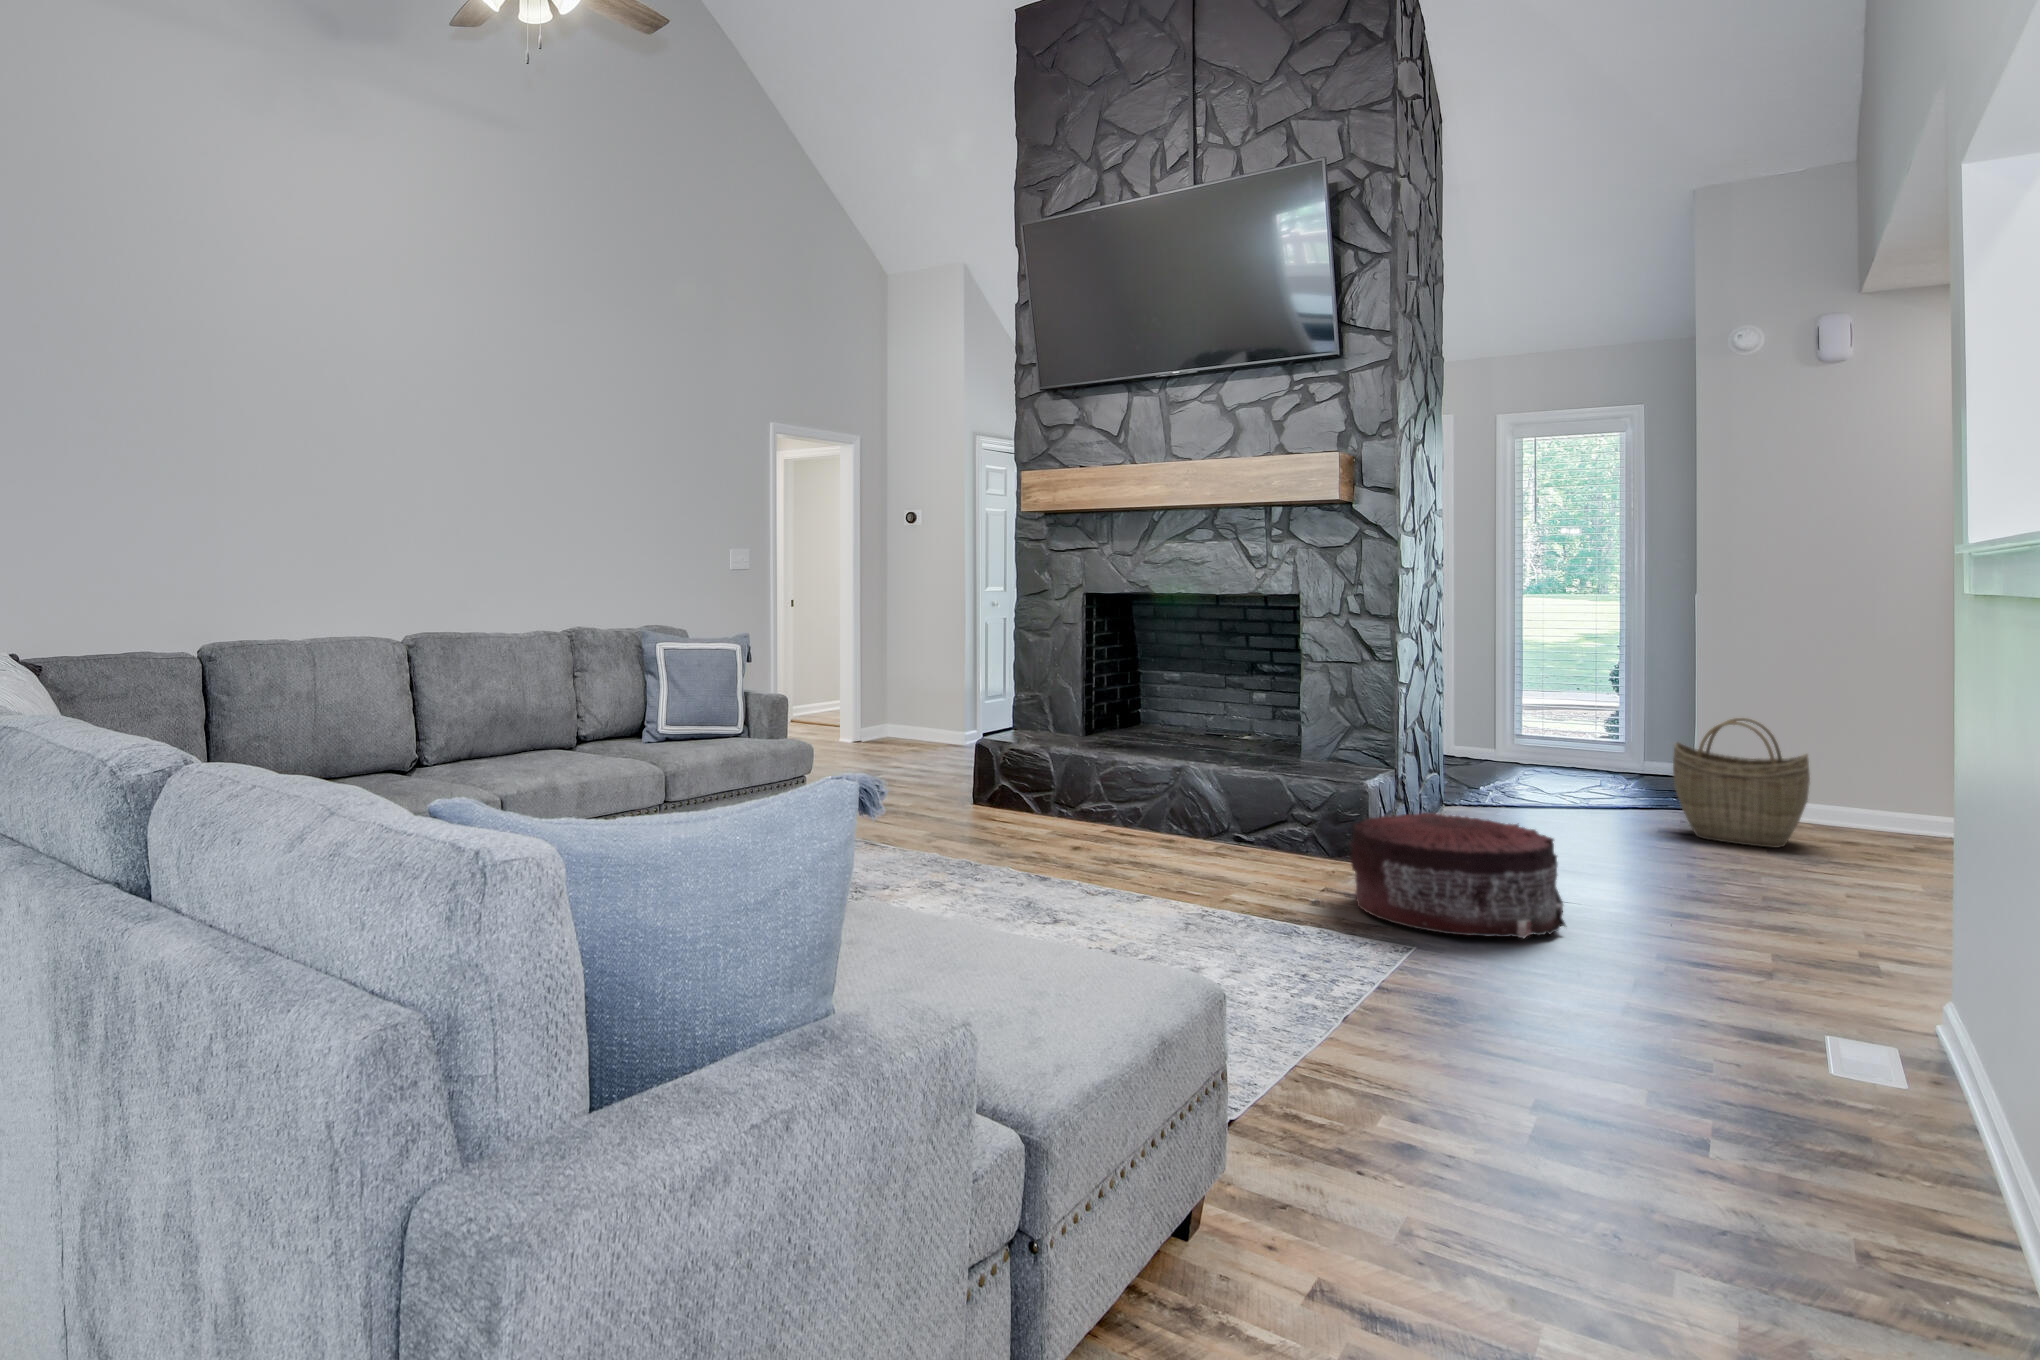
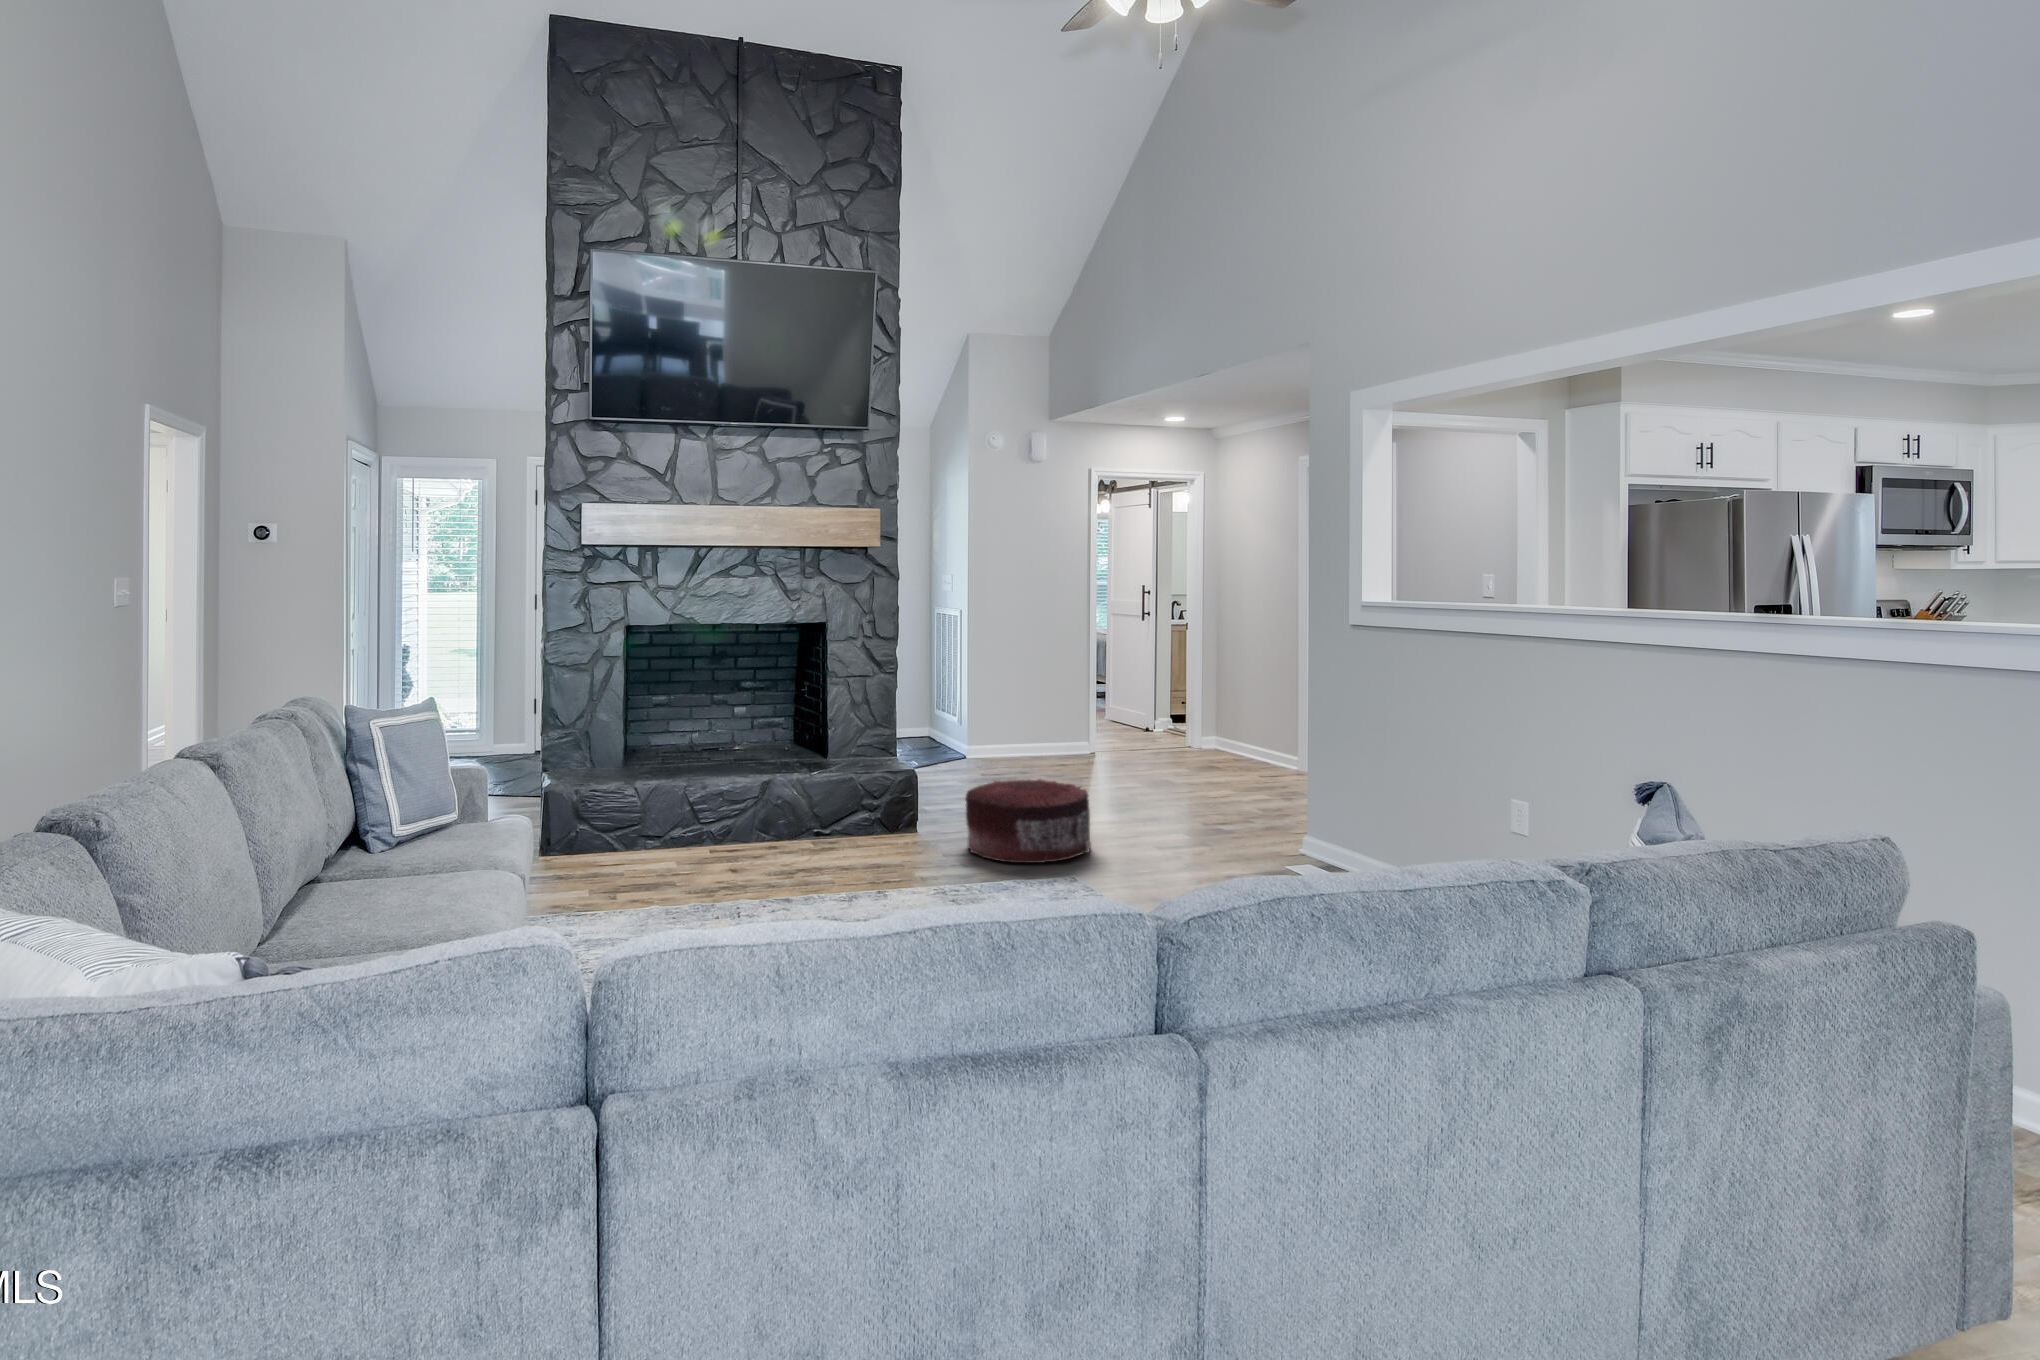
woven basket: present [1673,718,1810,848] -> none [985,685,1054,767]

